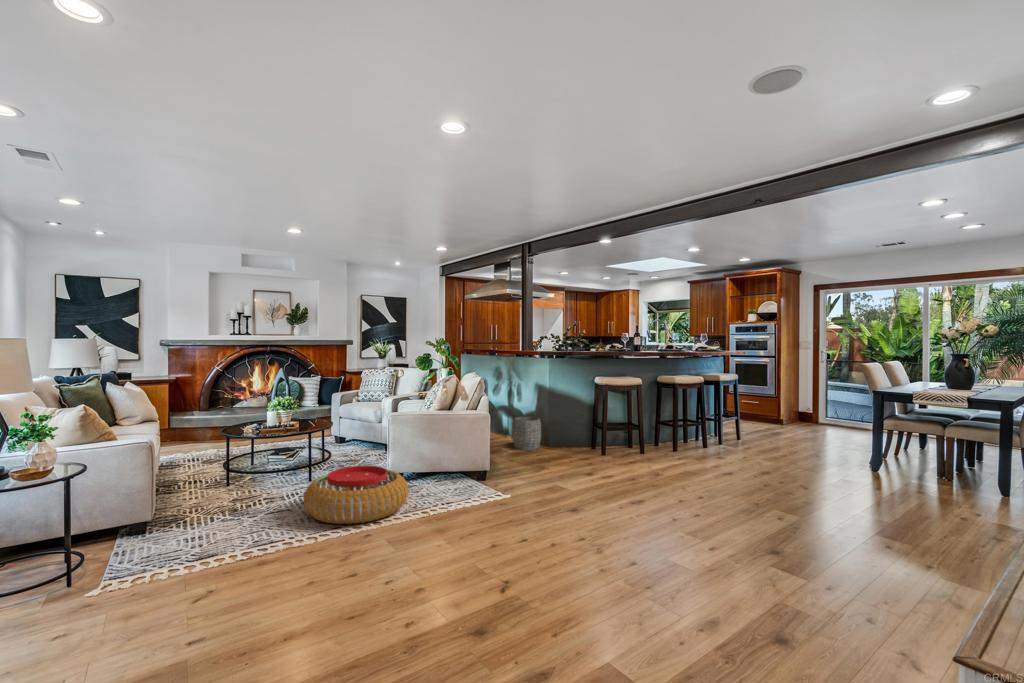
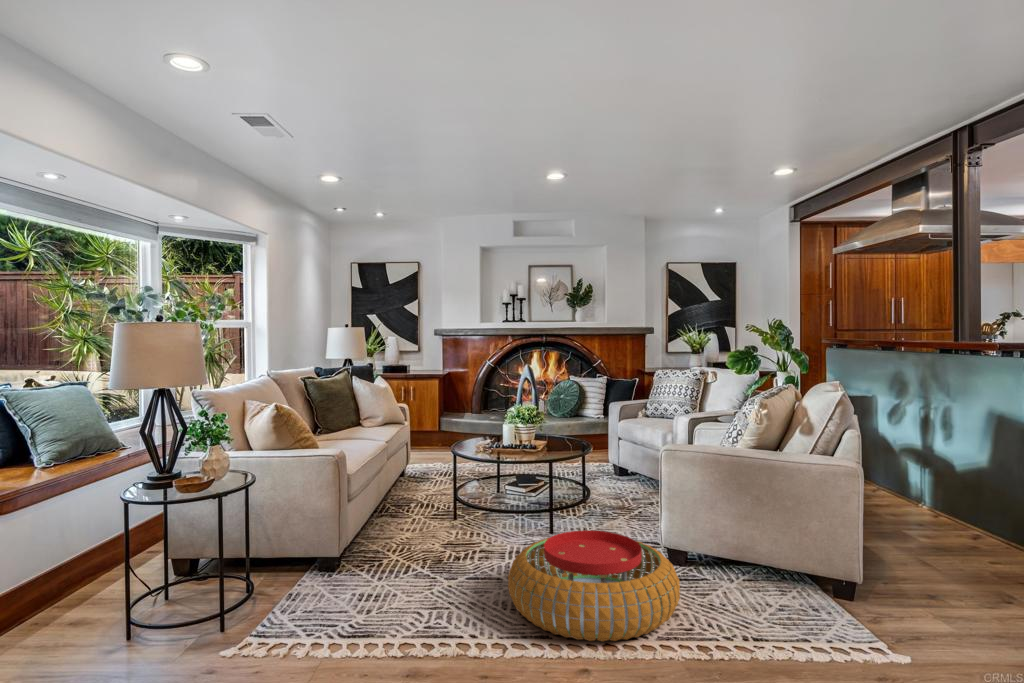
woven basket: present [513,417,541,450] -> none [922,470,992,541]

